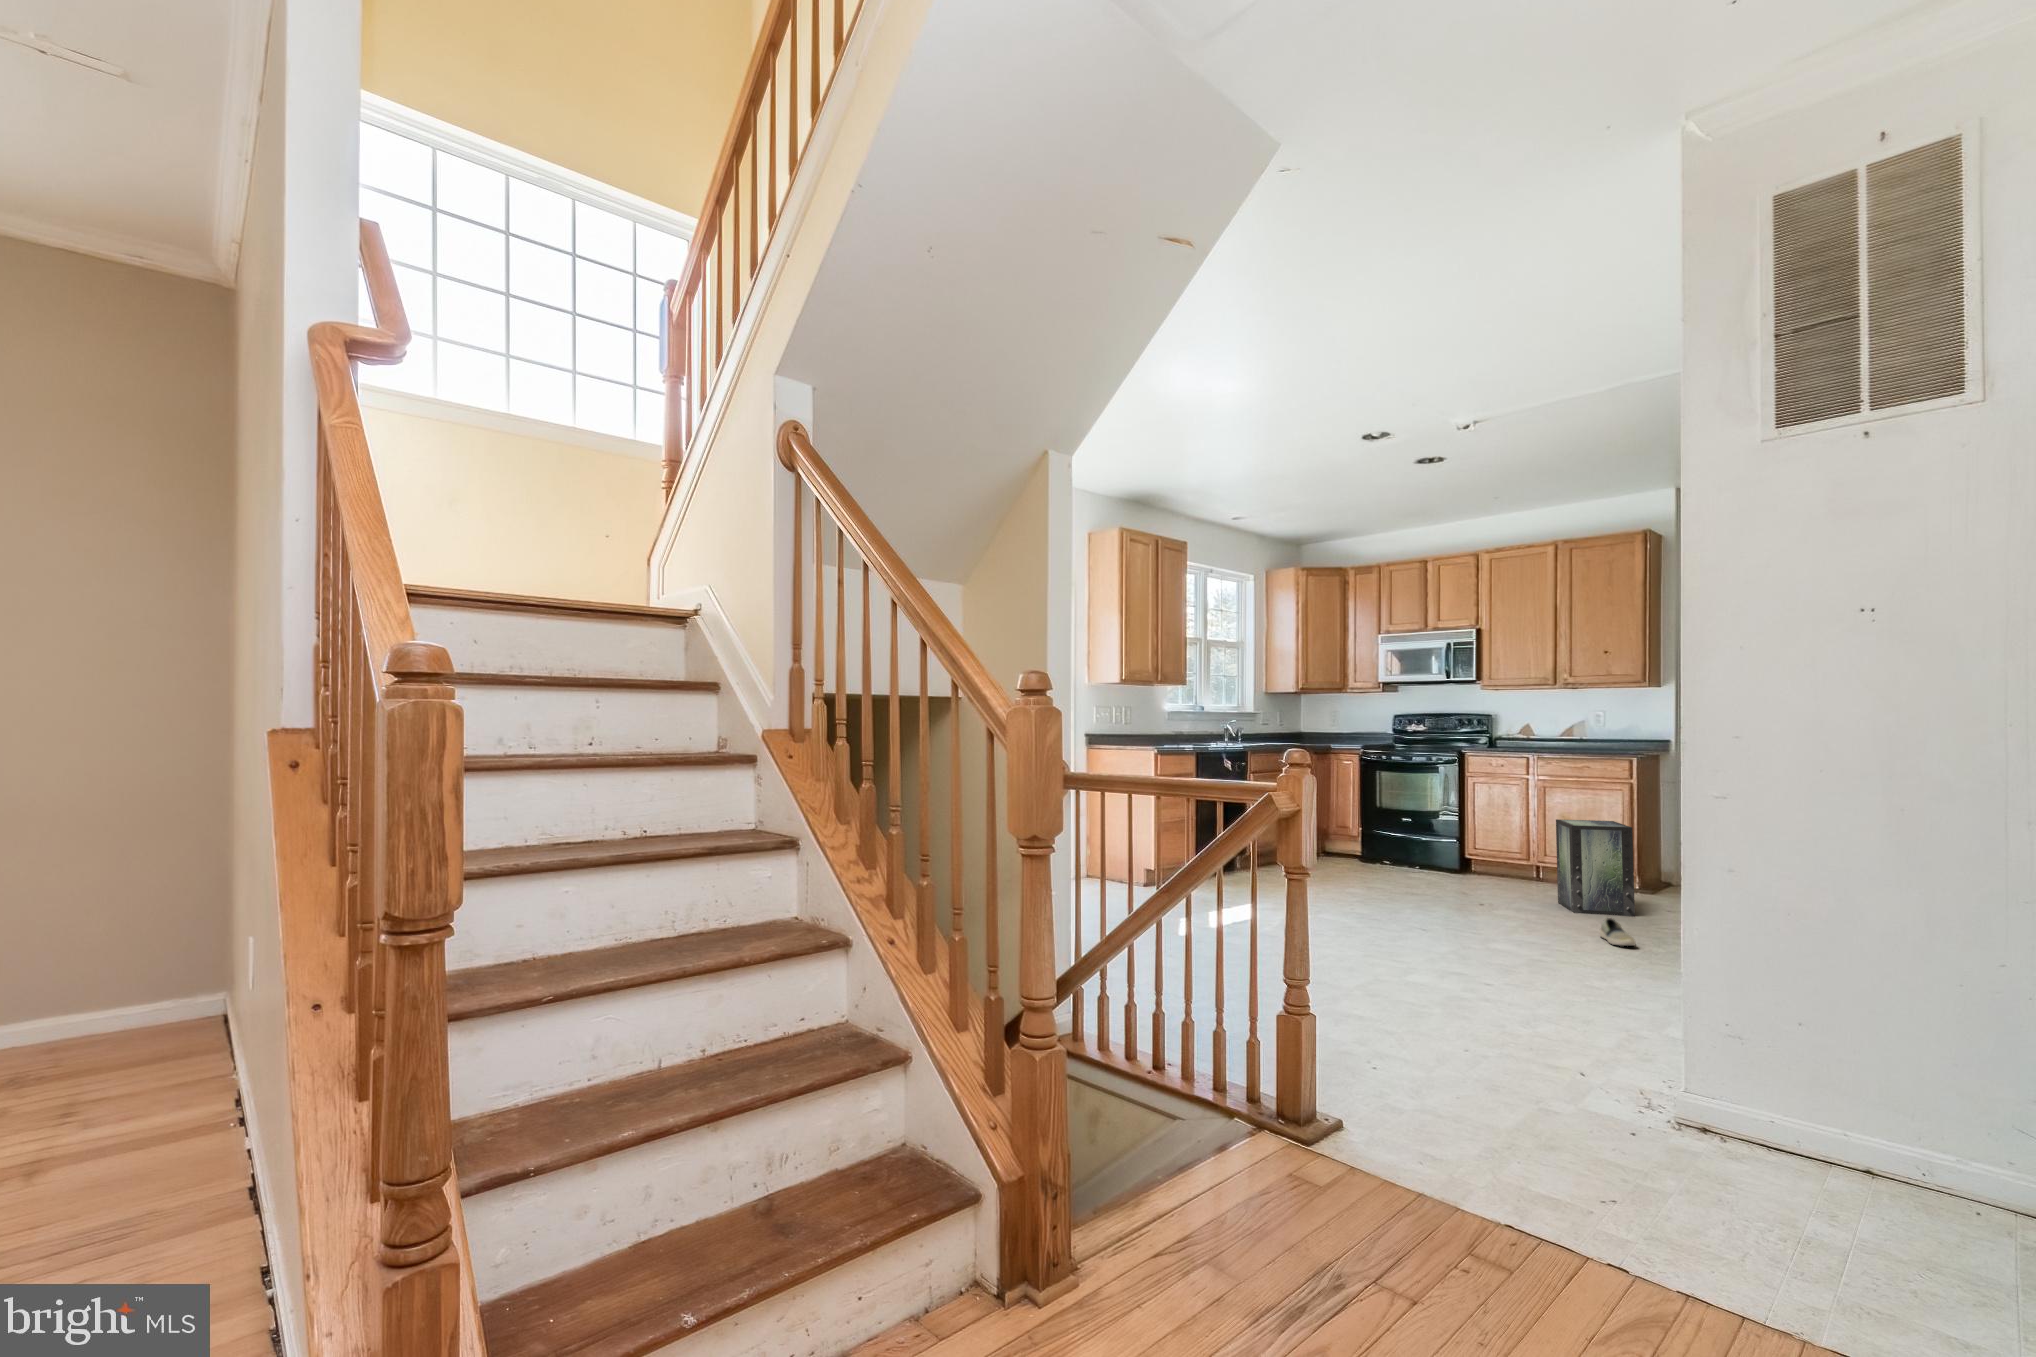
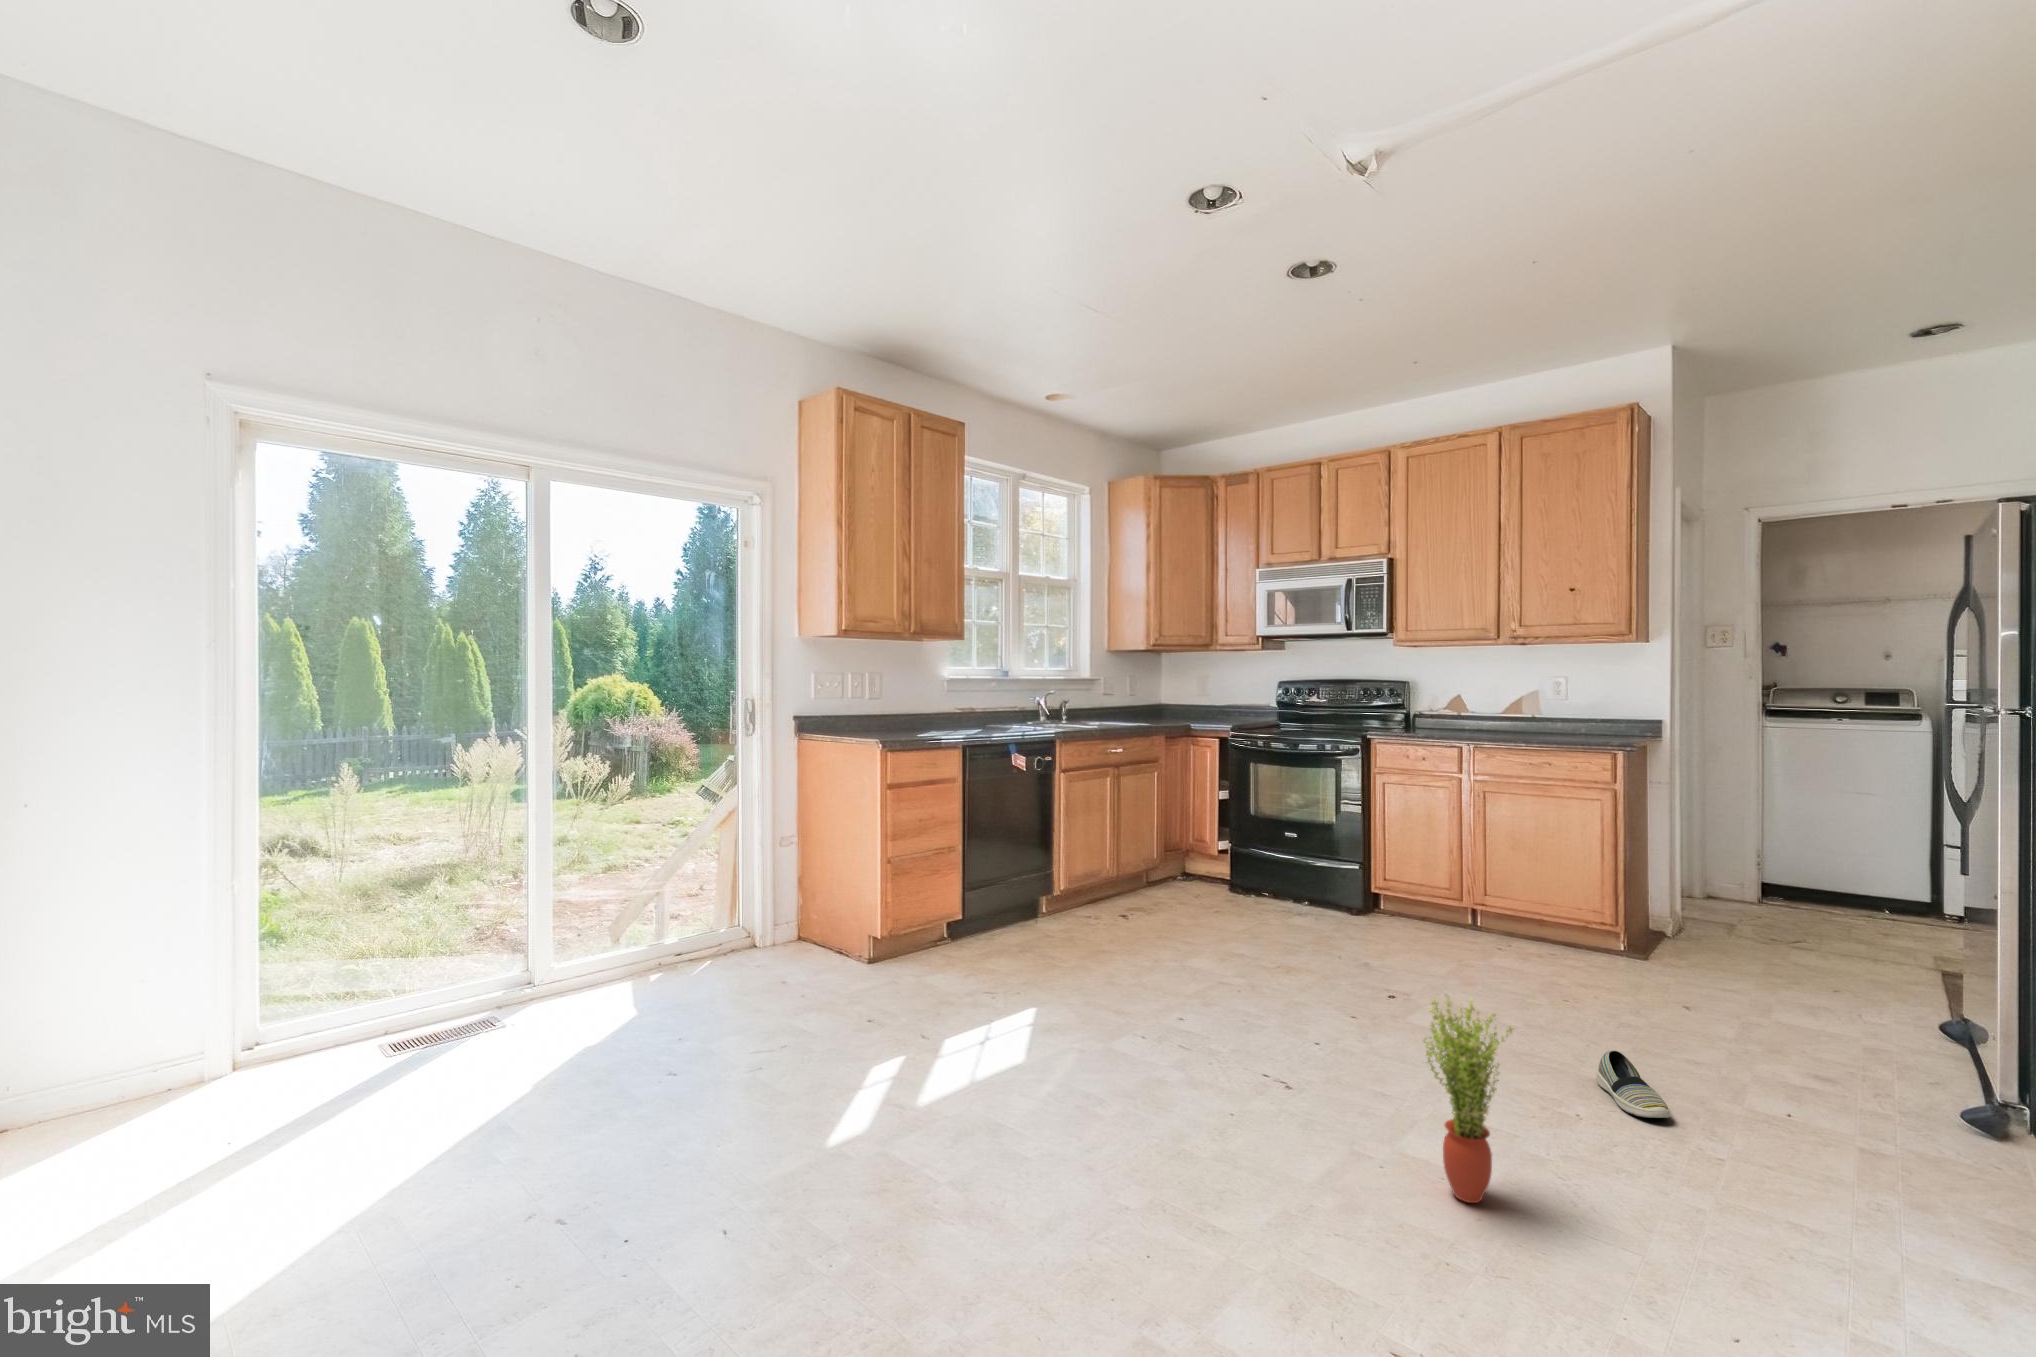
storage box: present [1556,819,1635,916] -> none [1507,849,1634,1013]
potted plant: none [1494,862,1540,964] -> present [1423,998,1513,1203]

